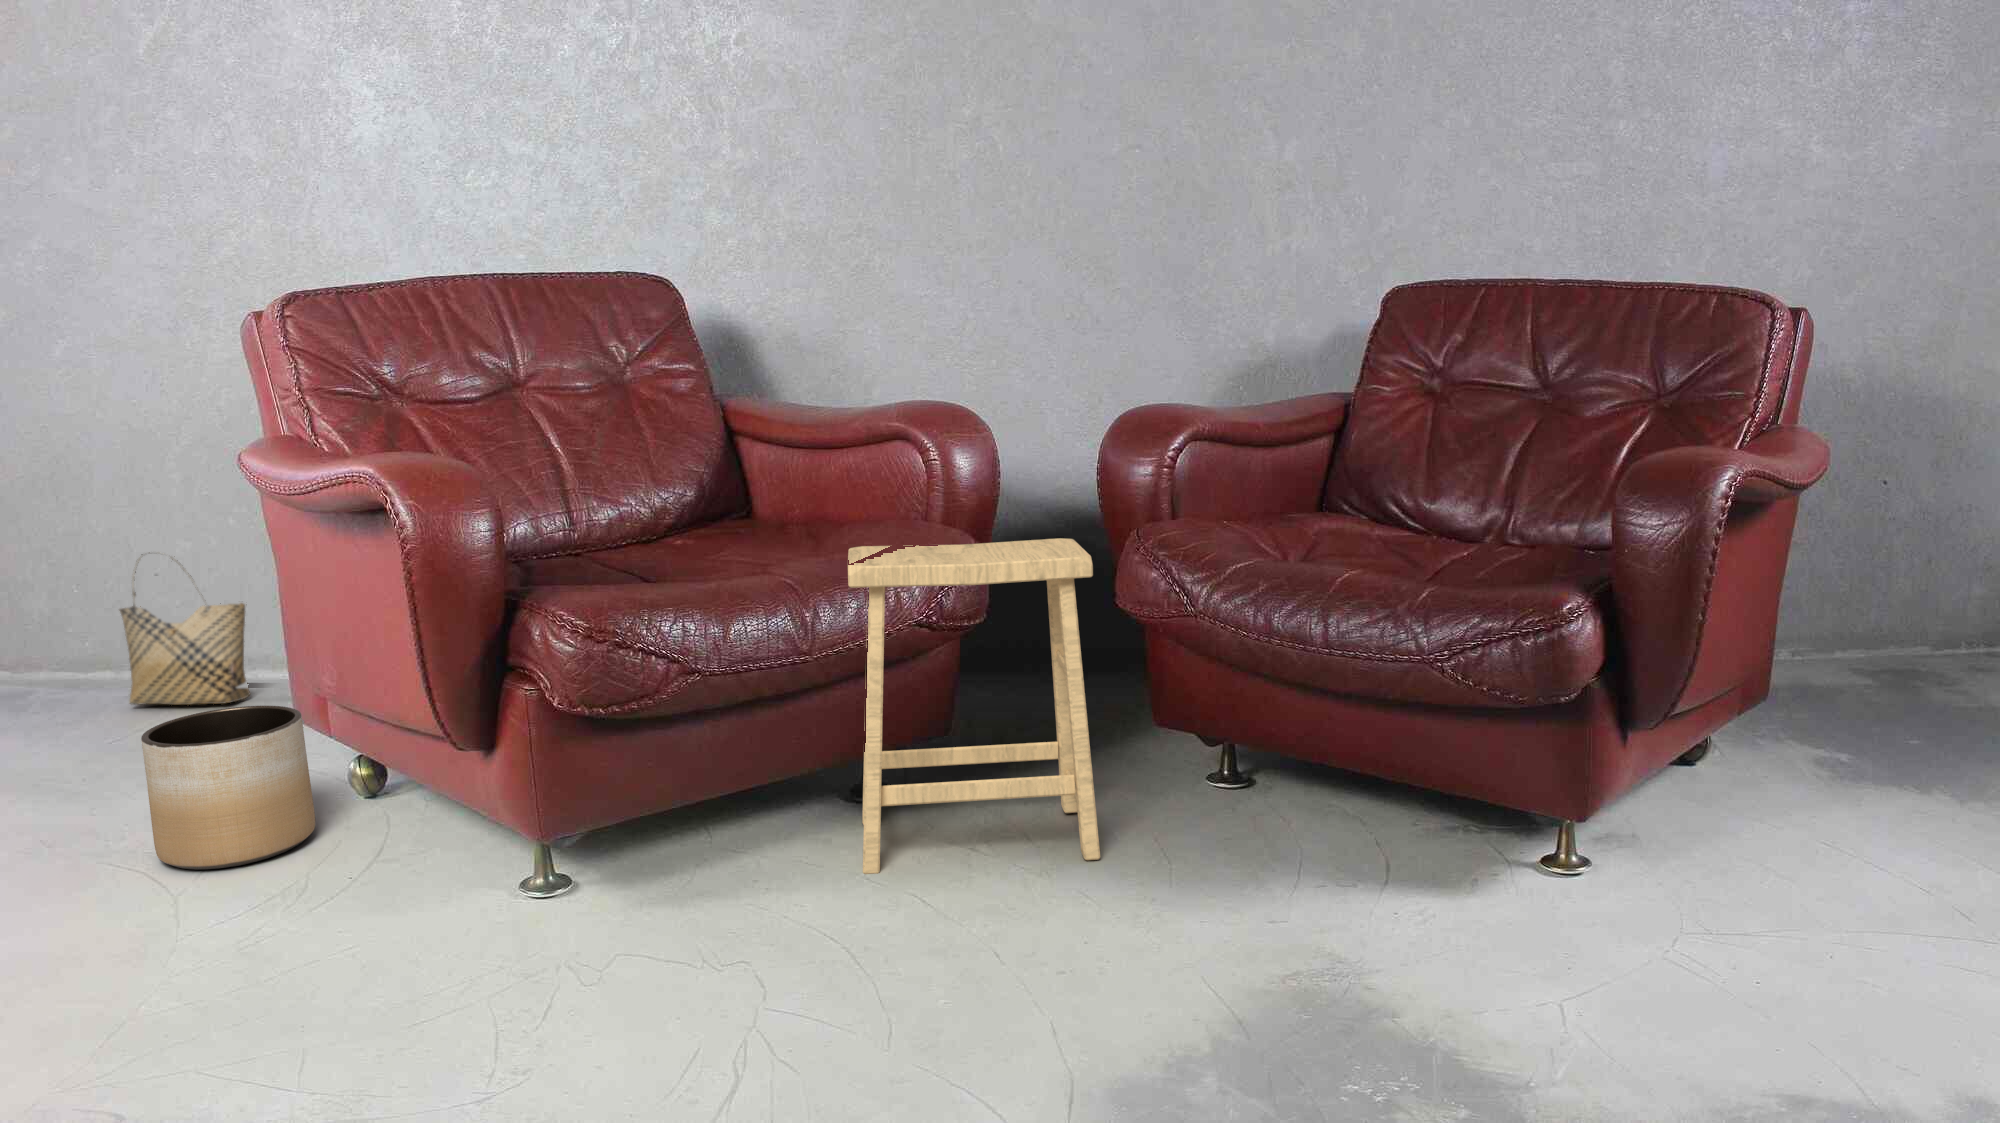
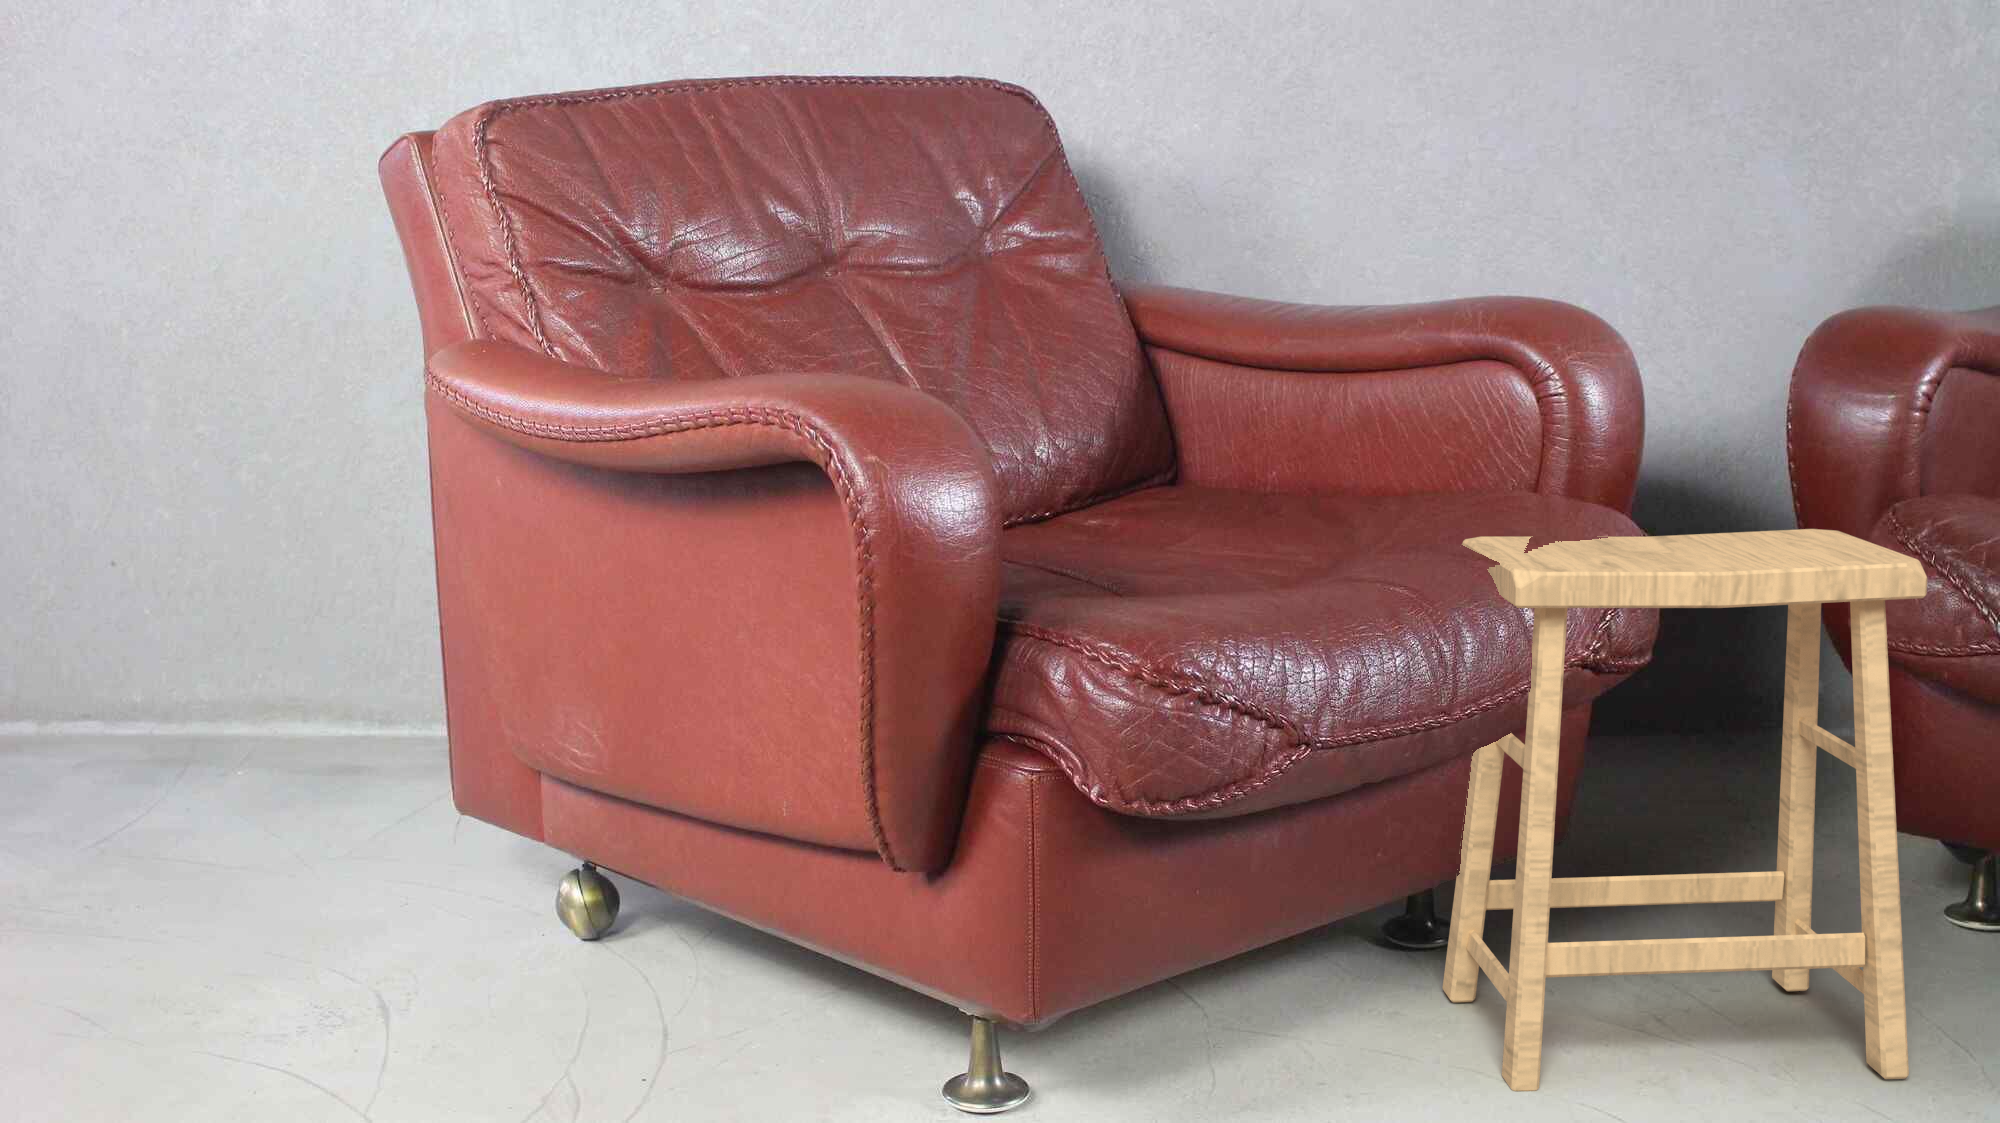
woven basket: present [119,552,250,705] -> none [118,509,311,762]
planter: present [141,706,315,870] -> none [301,777,549,1046]

